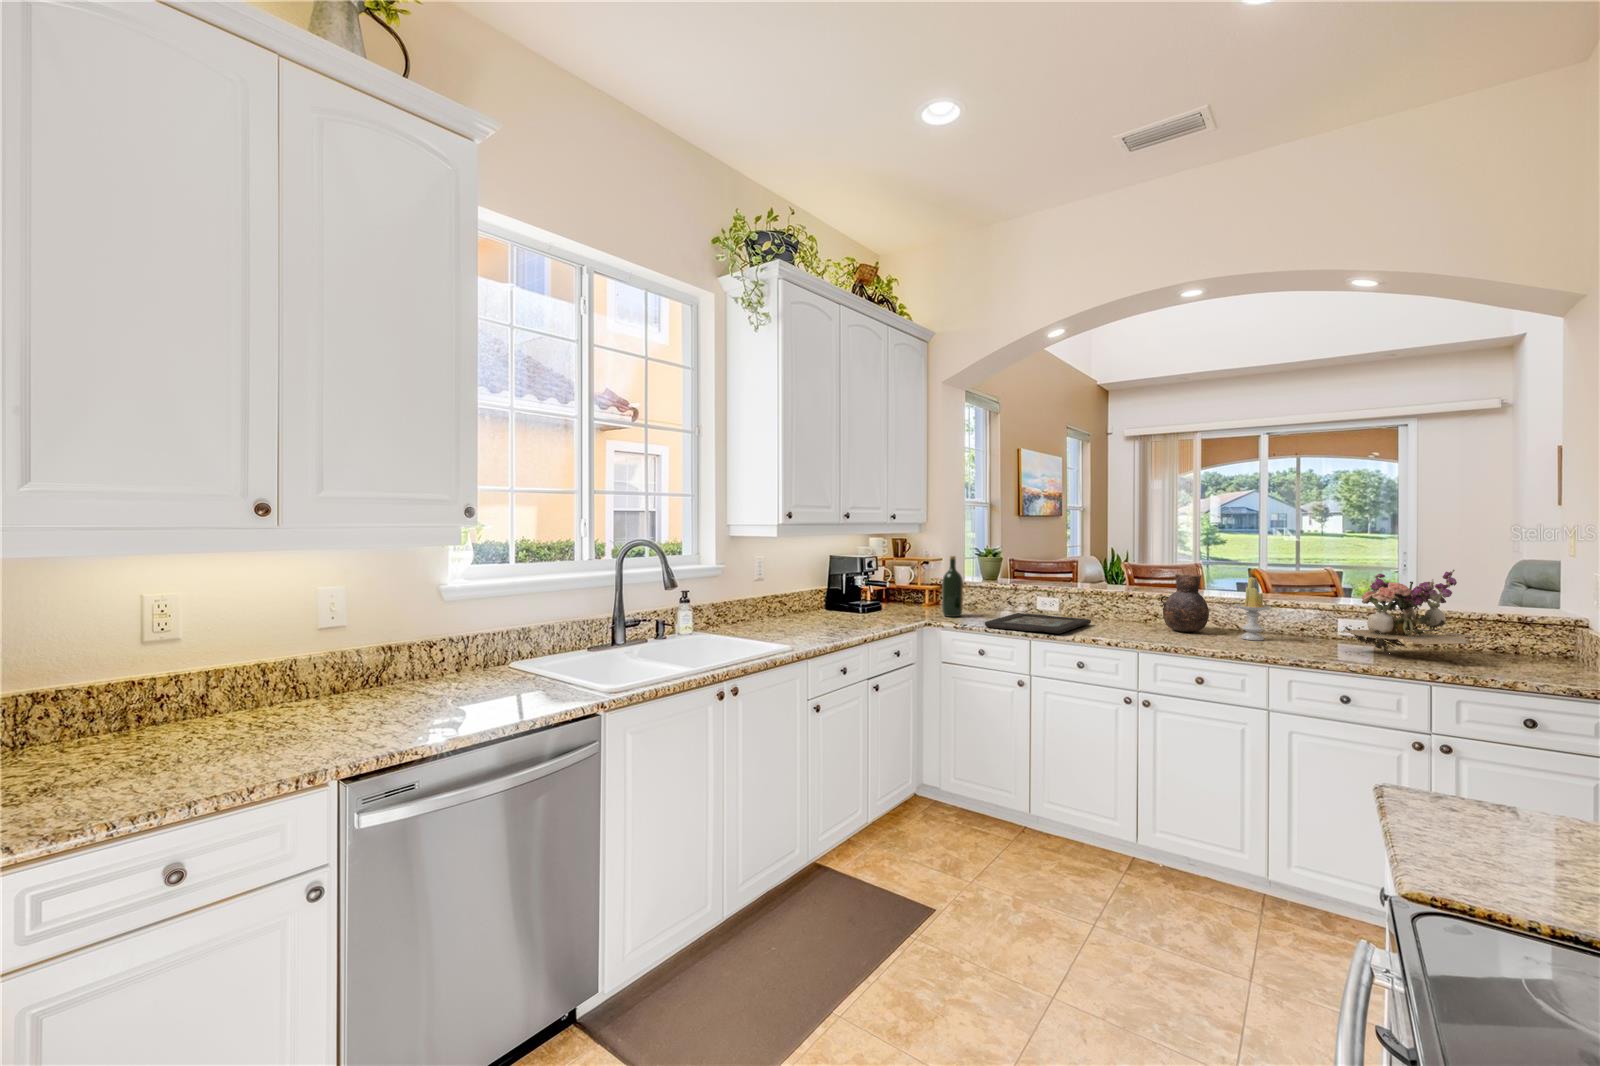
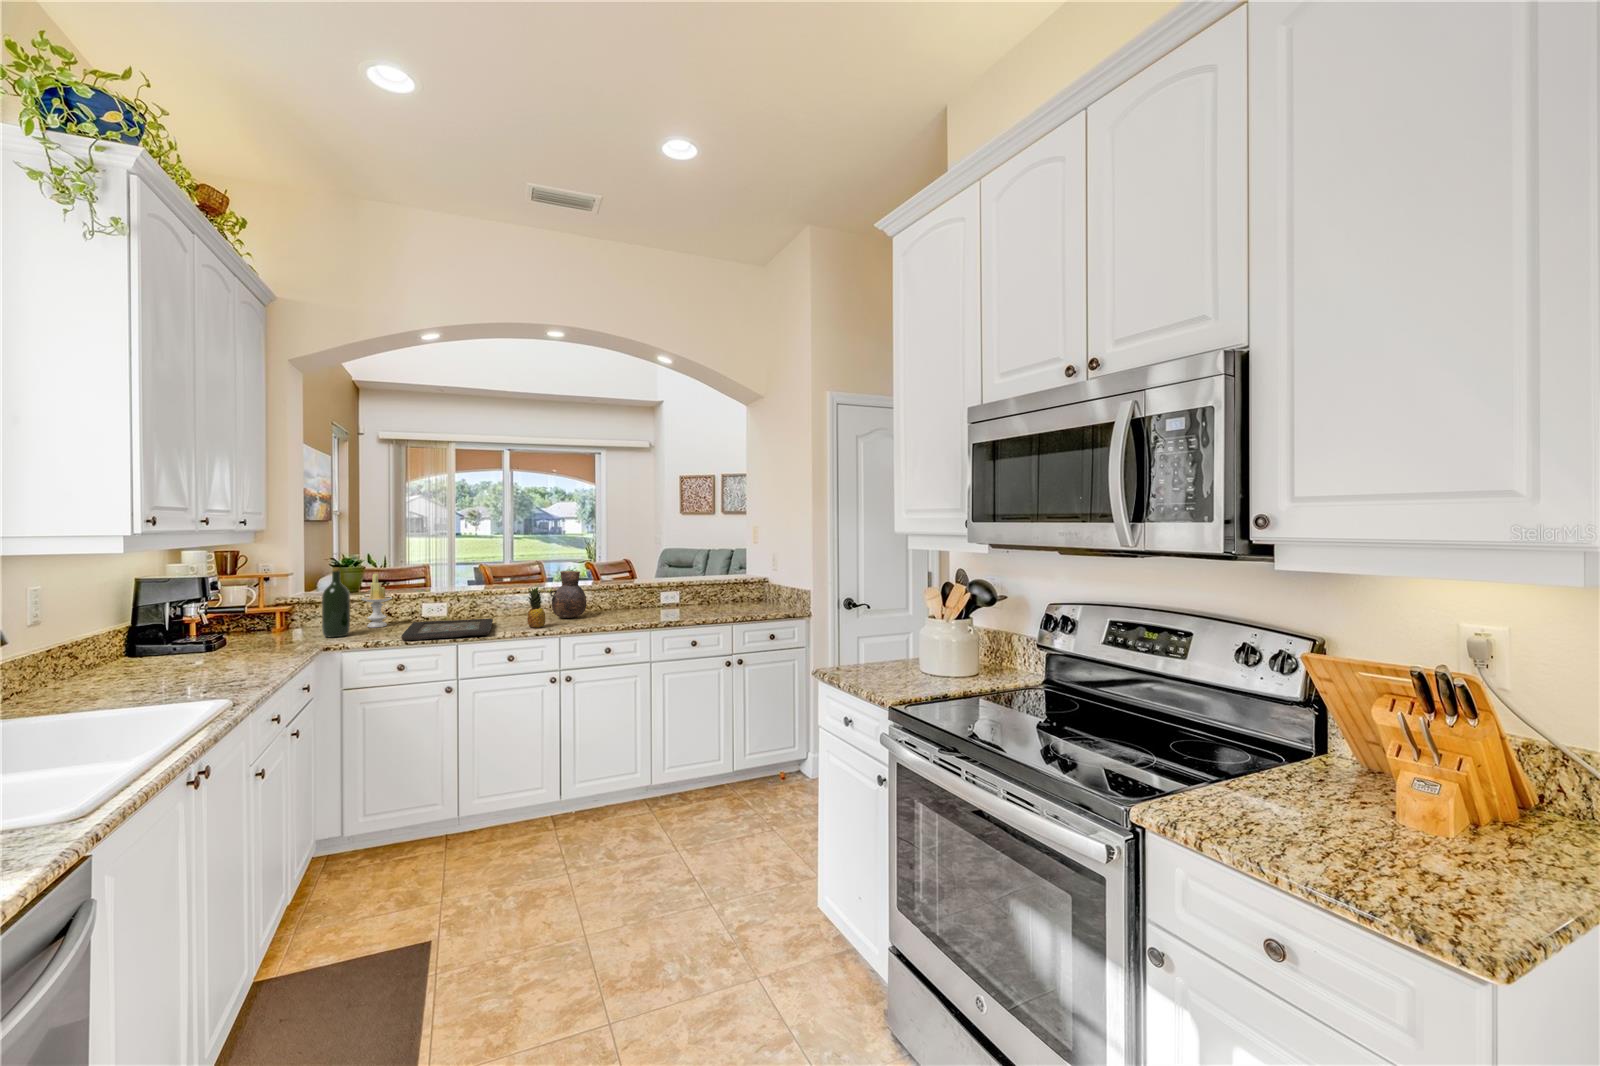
flower arrangement: present [1341,569,1475,652] -> none [673,558,737,614]
candle: present [1235,577,1272,640] -> present [361,574,392,628]
fruit: none [1115,587,1137,635] -> present [527,587,545,628]

